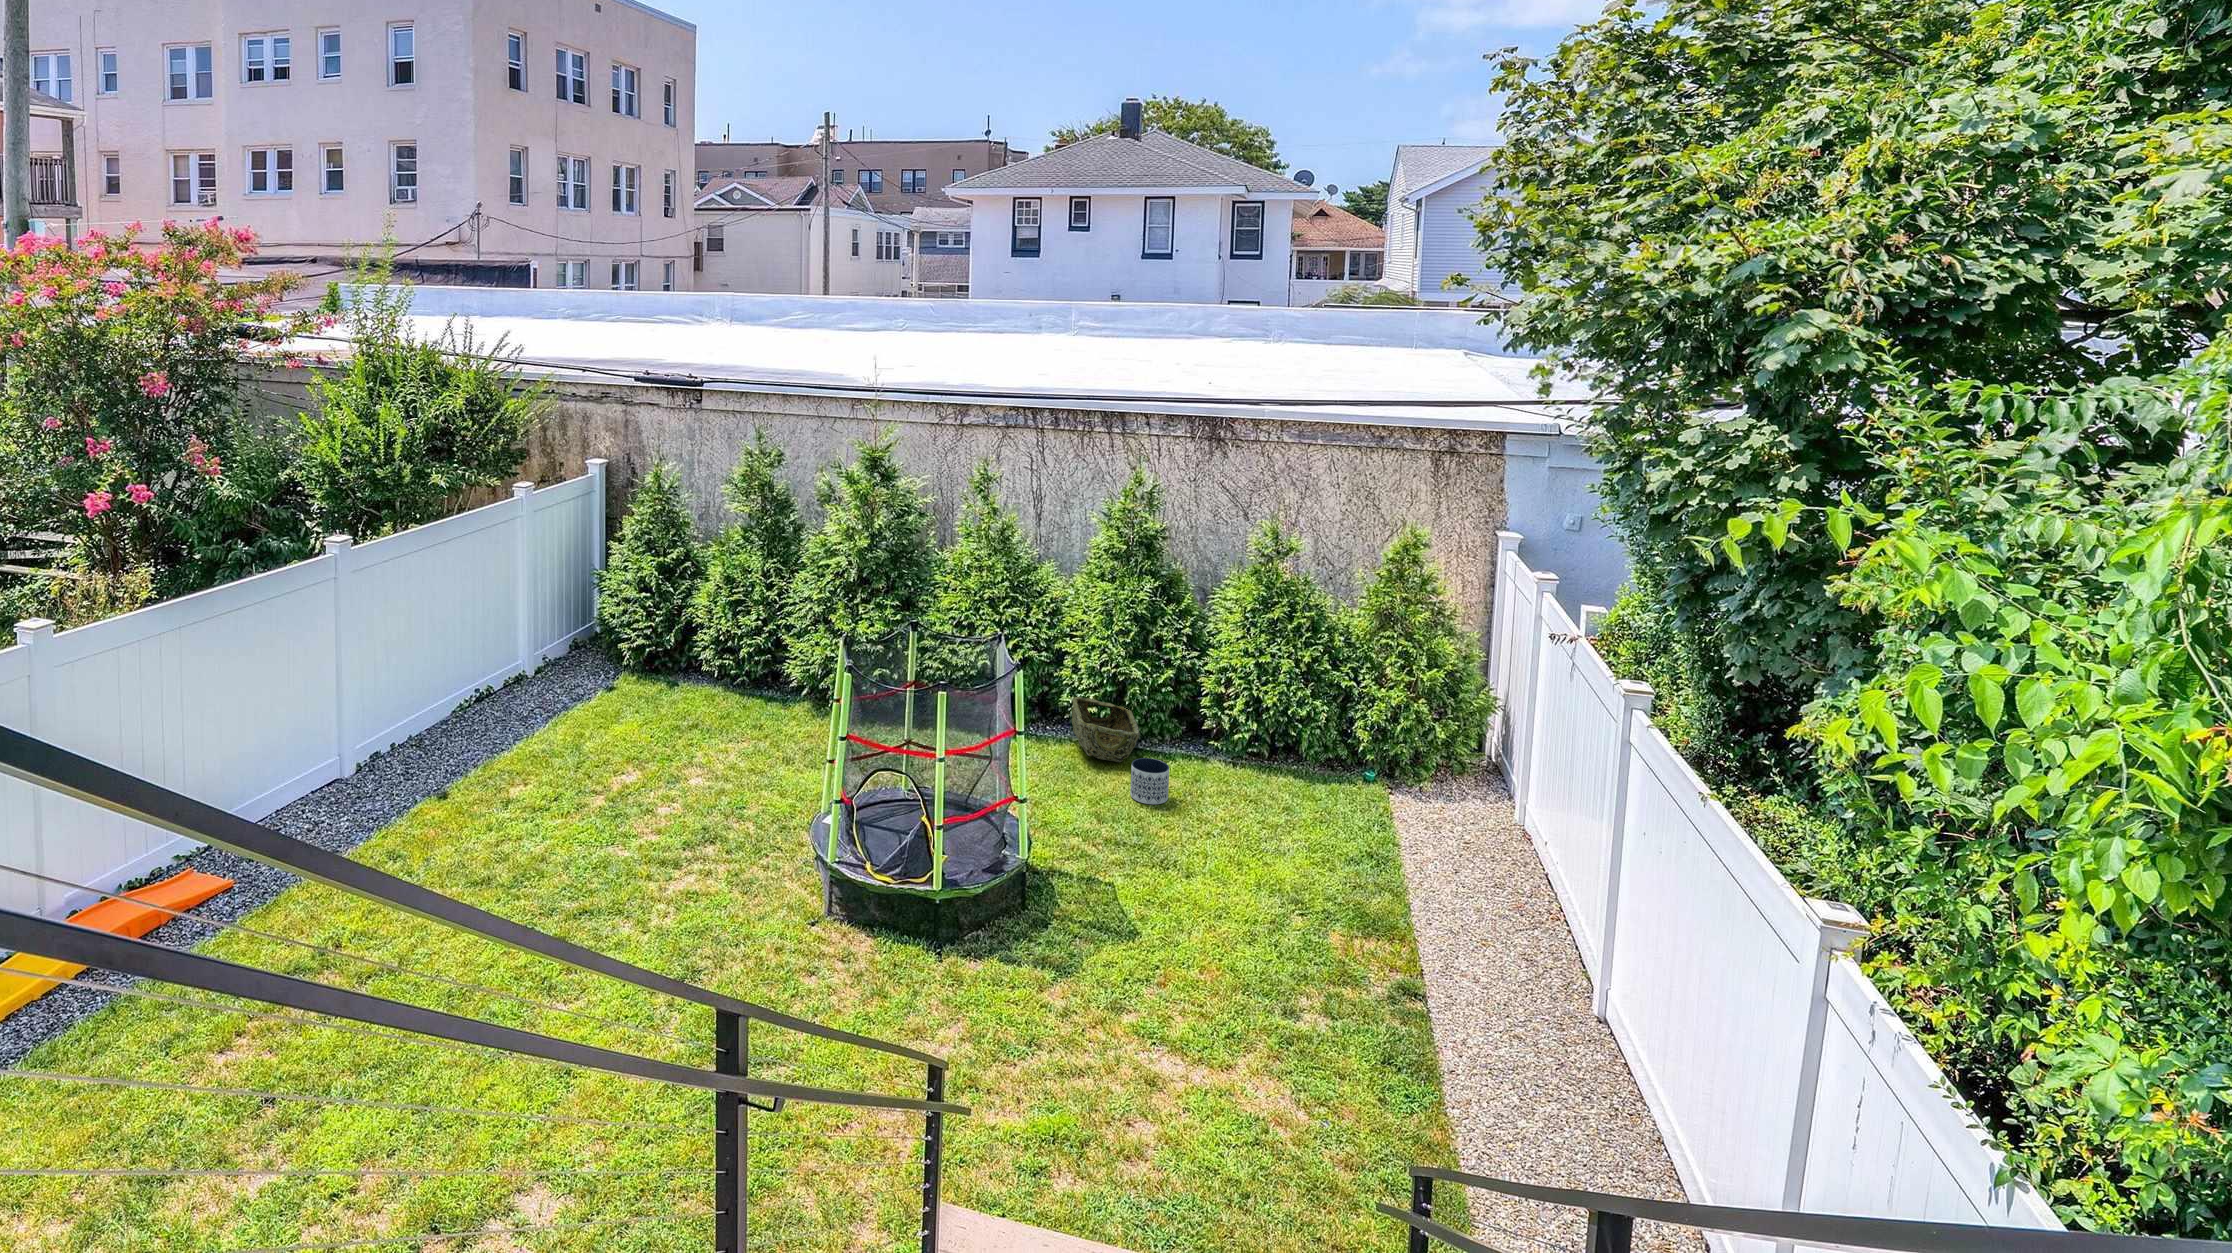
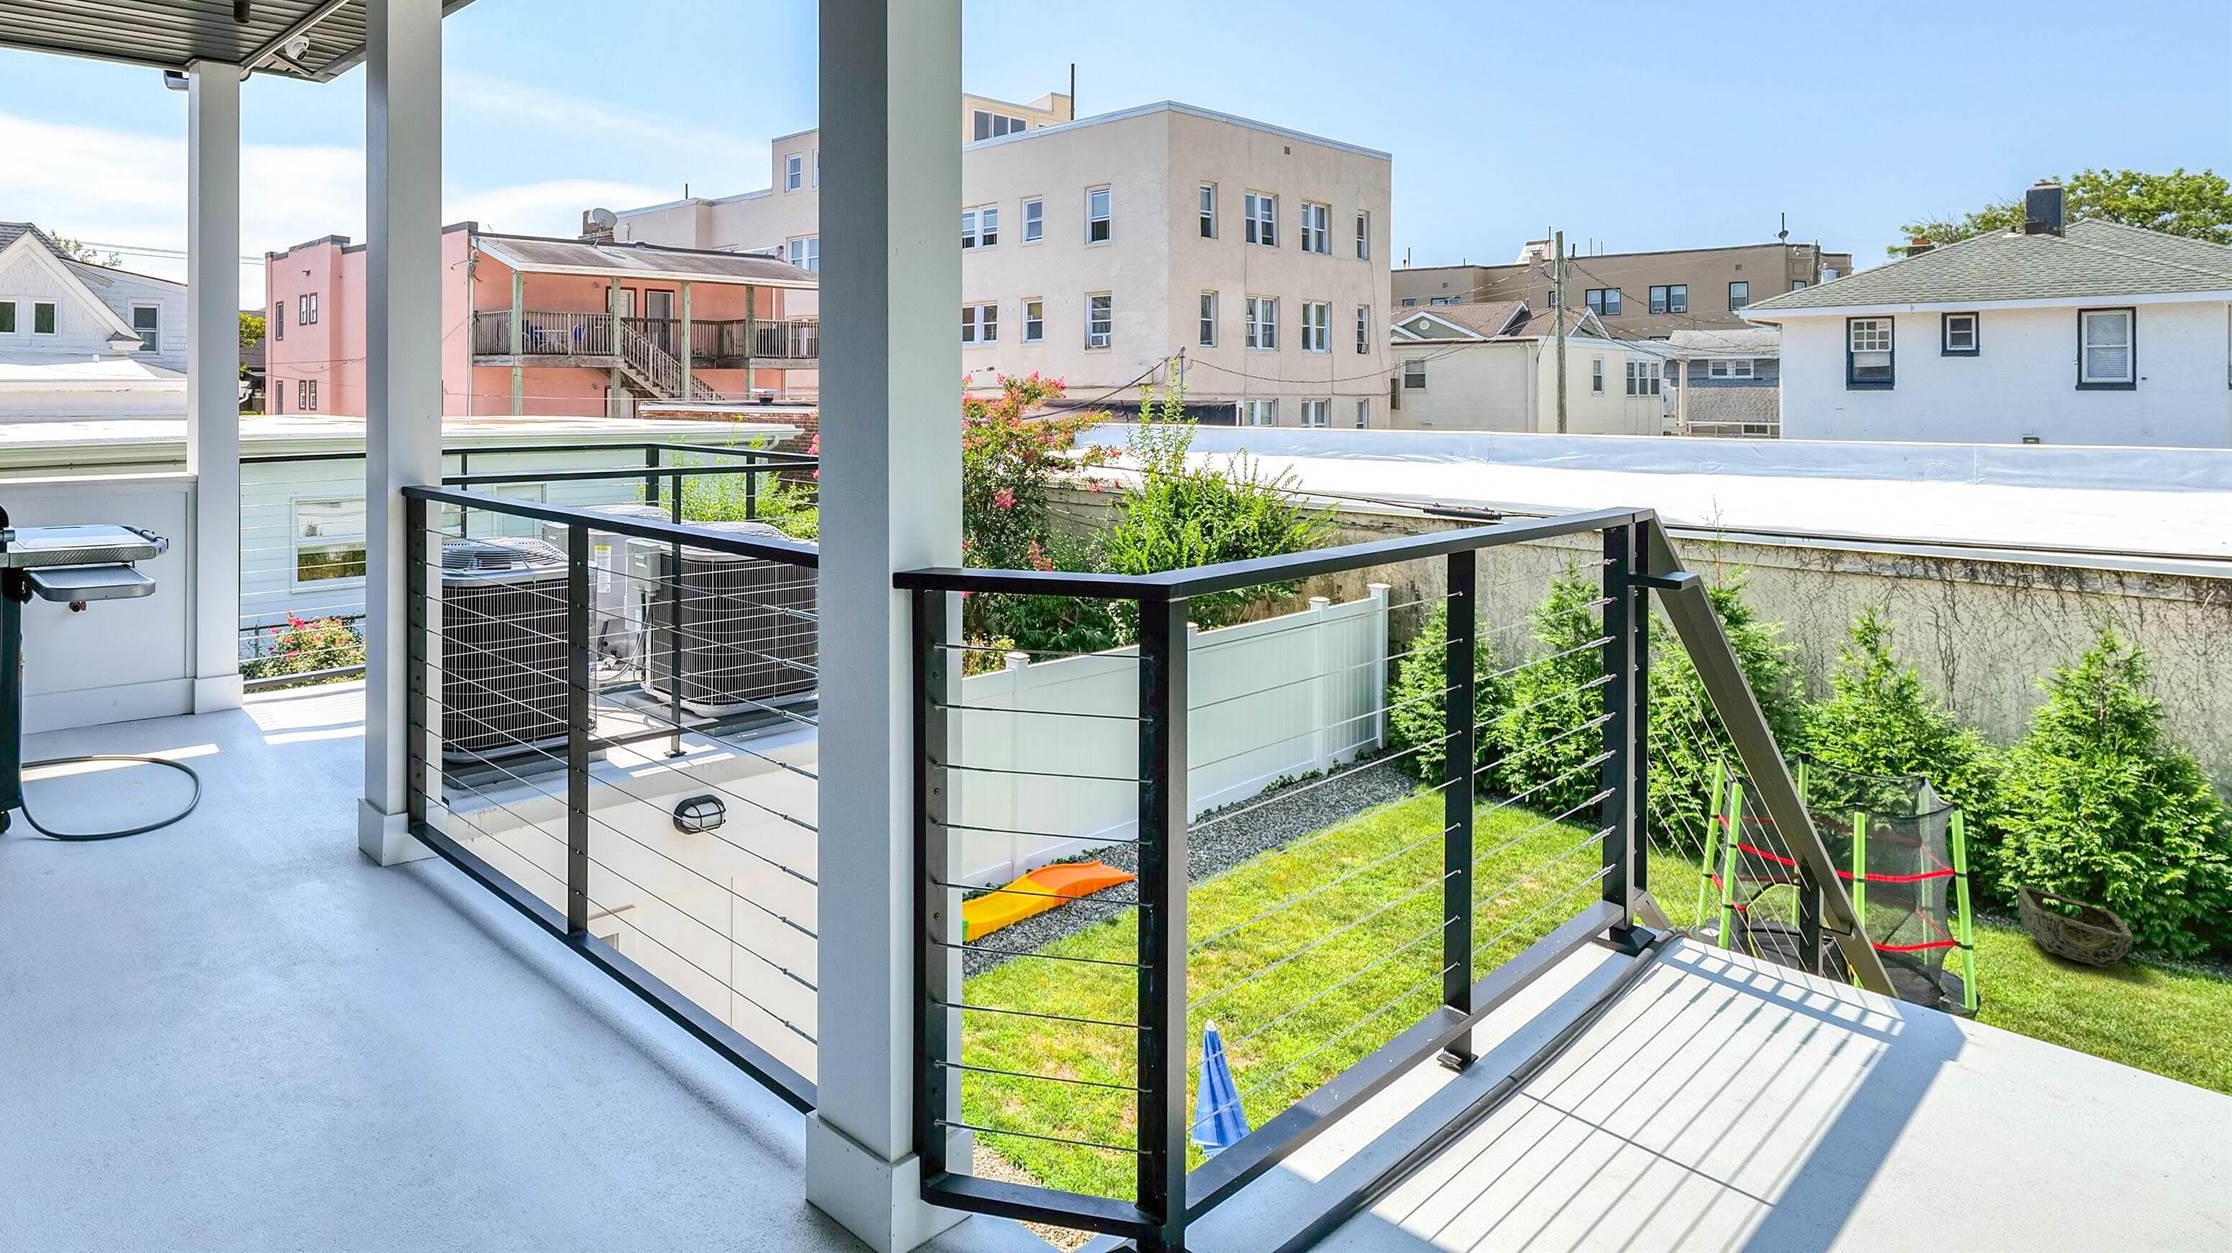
planter: present [1130,758,1169,805] -> none [2123,960,2188,1017]

